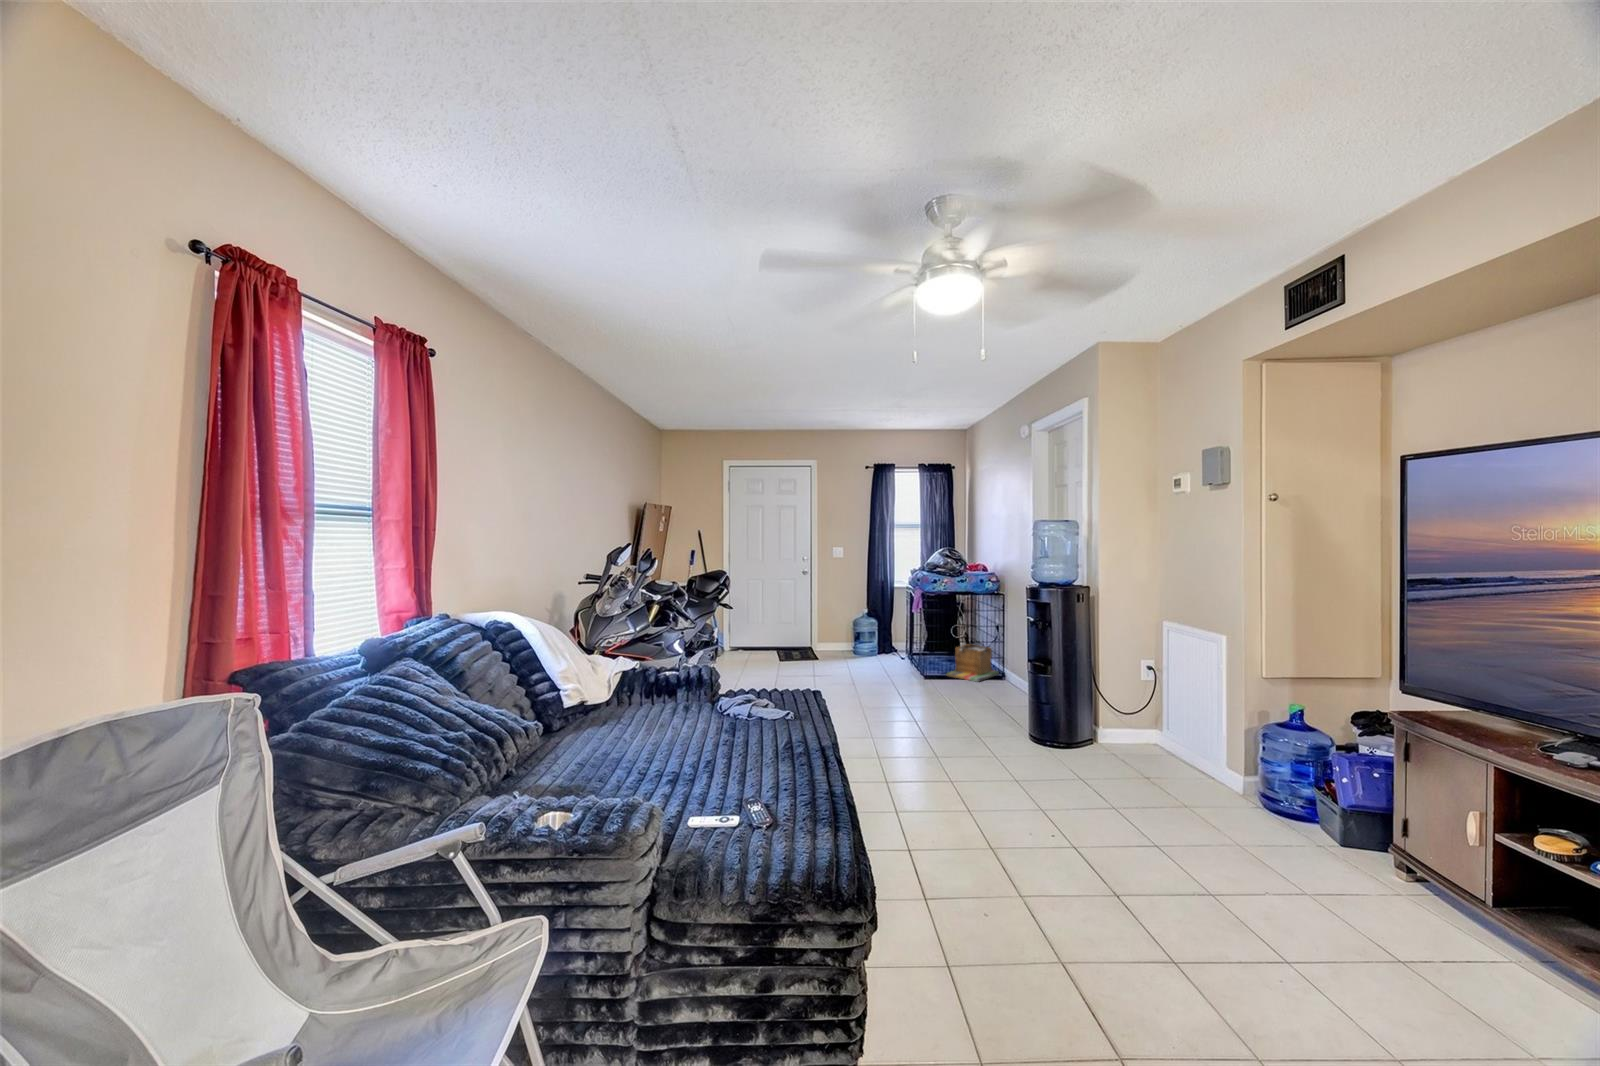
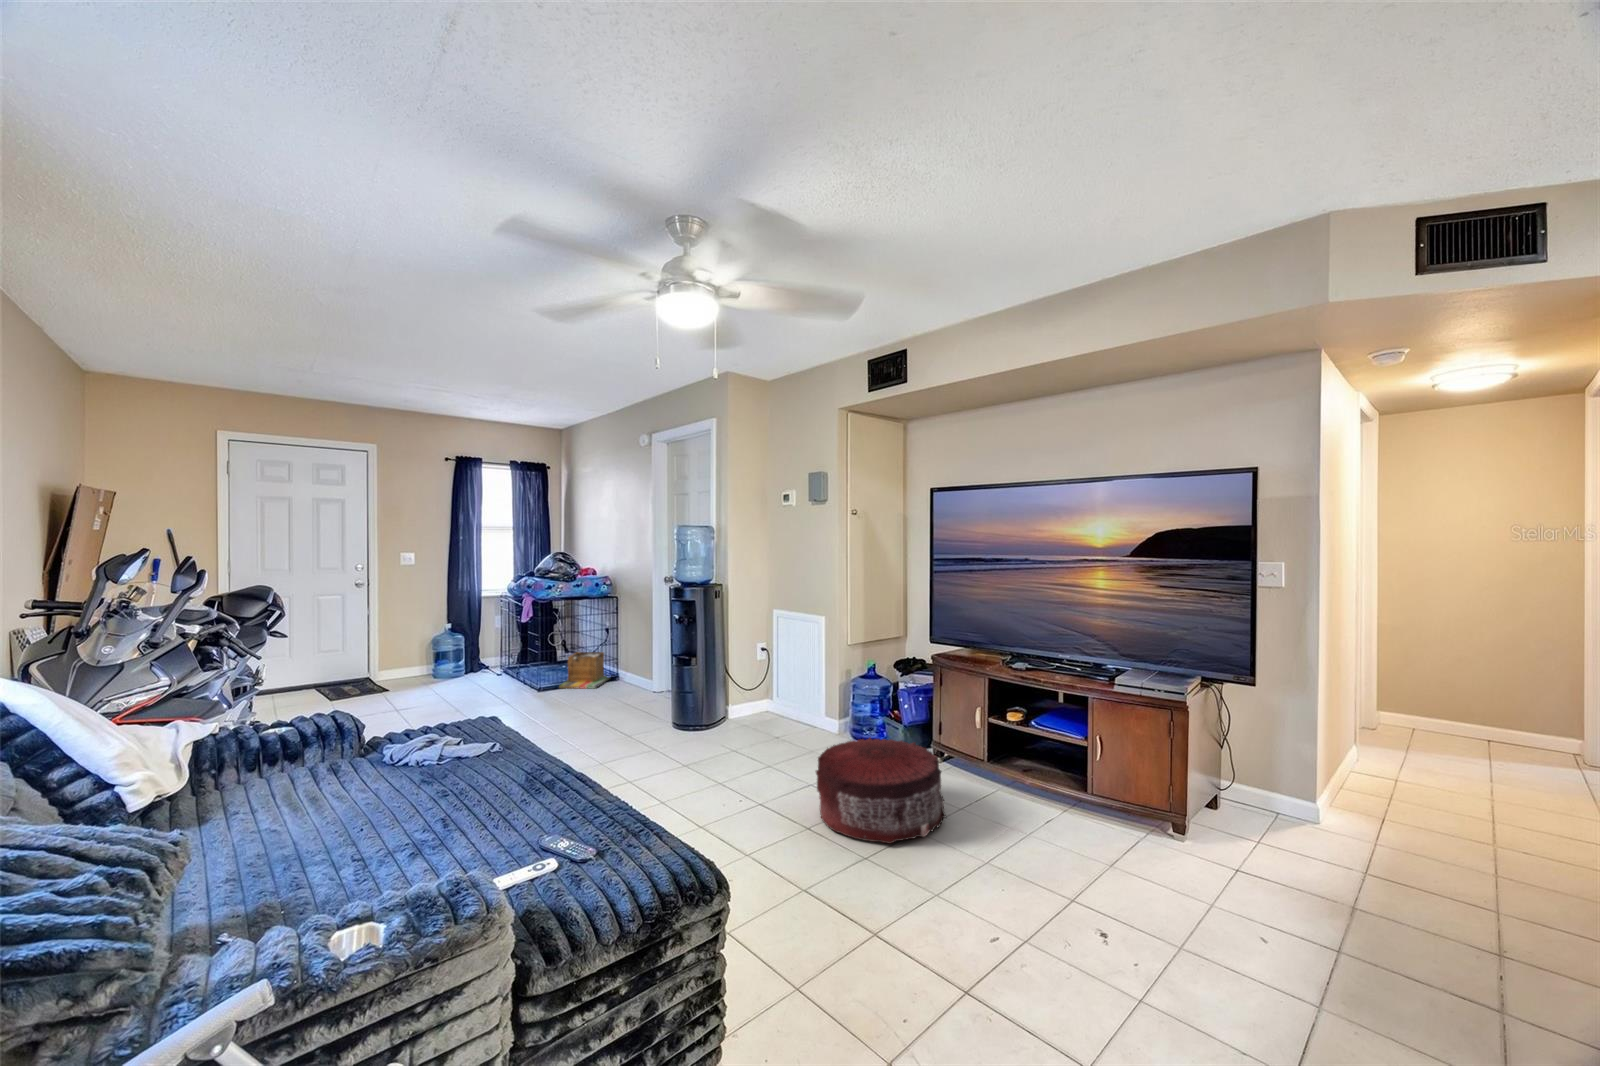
pouf: none [1137,805,1363,987] -> present [816,737,946,843]

